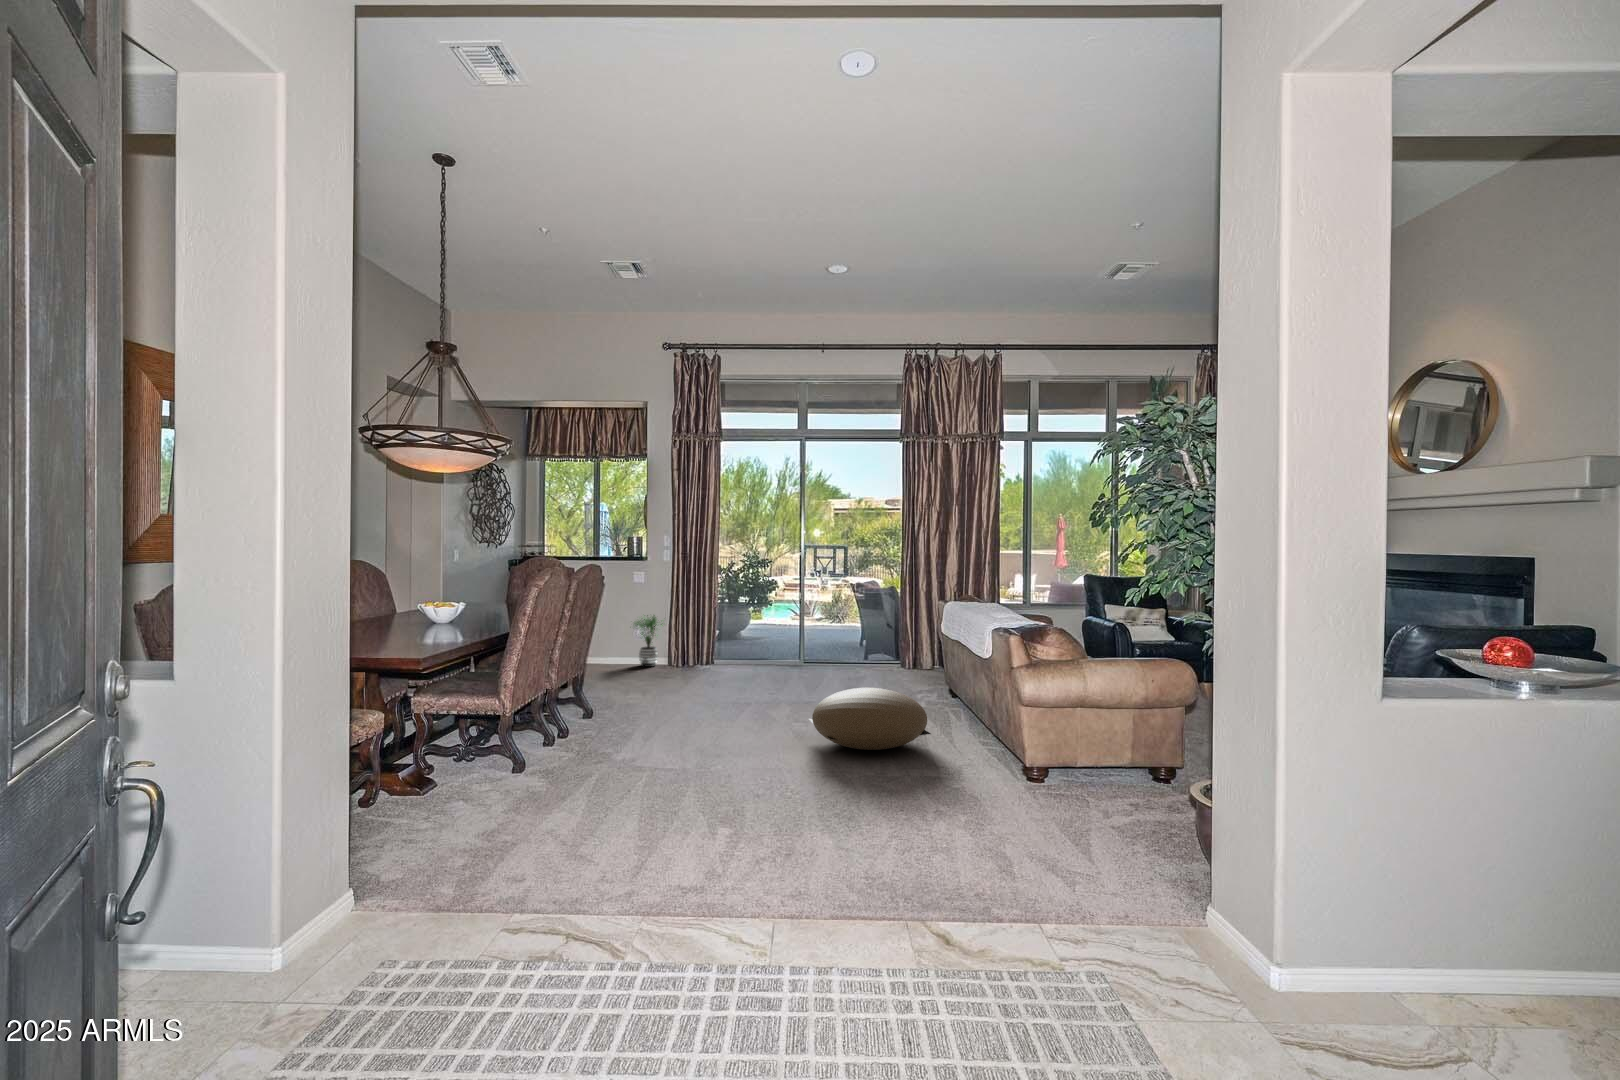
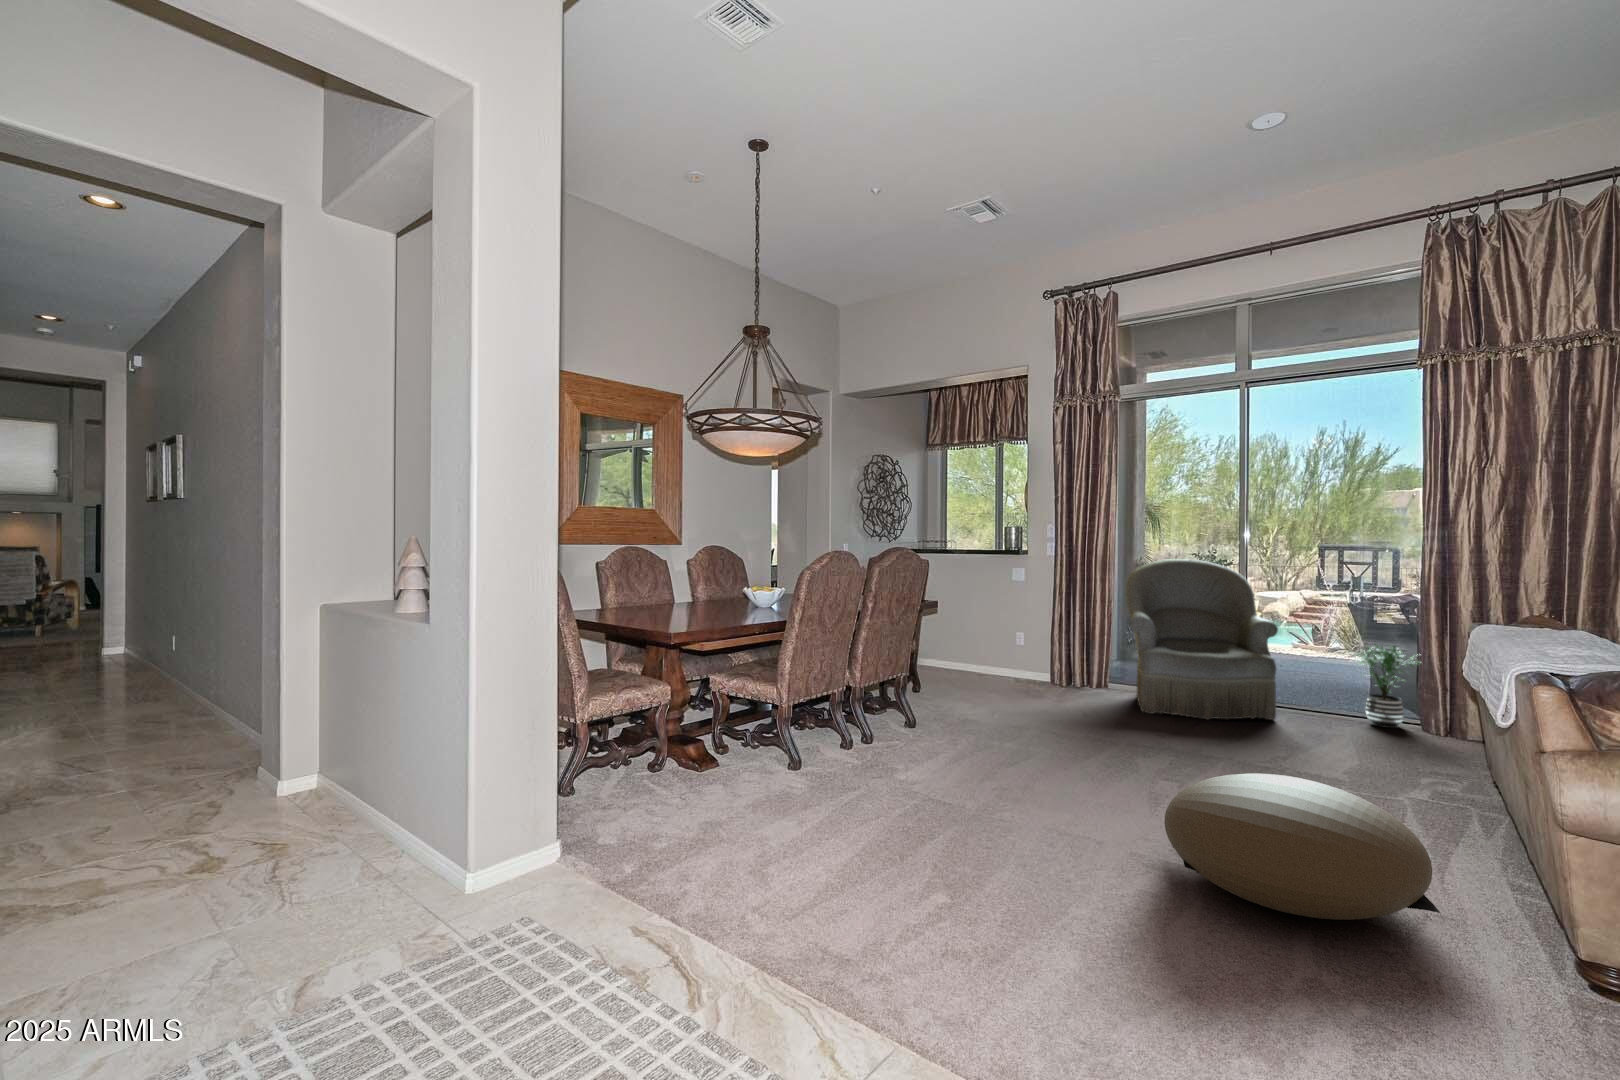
armchair: none [731,564,829,679] -> present [1126,559,1278,720]
potted plant: present [634,615,663,667] -> present [1355,645,1417,728]

